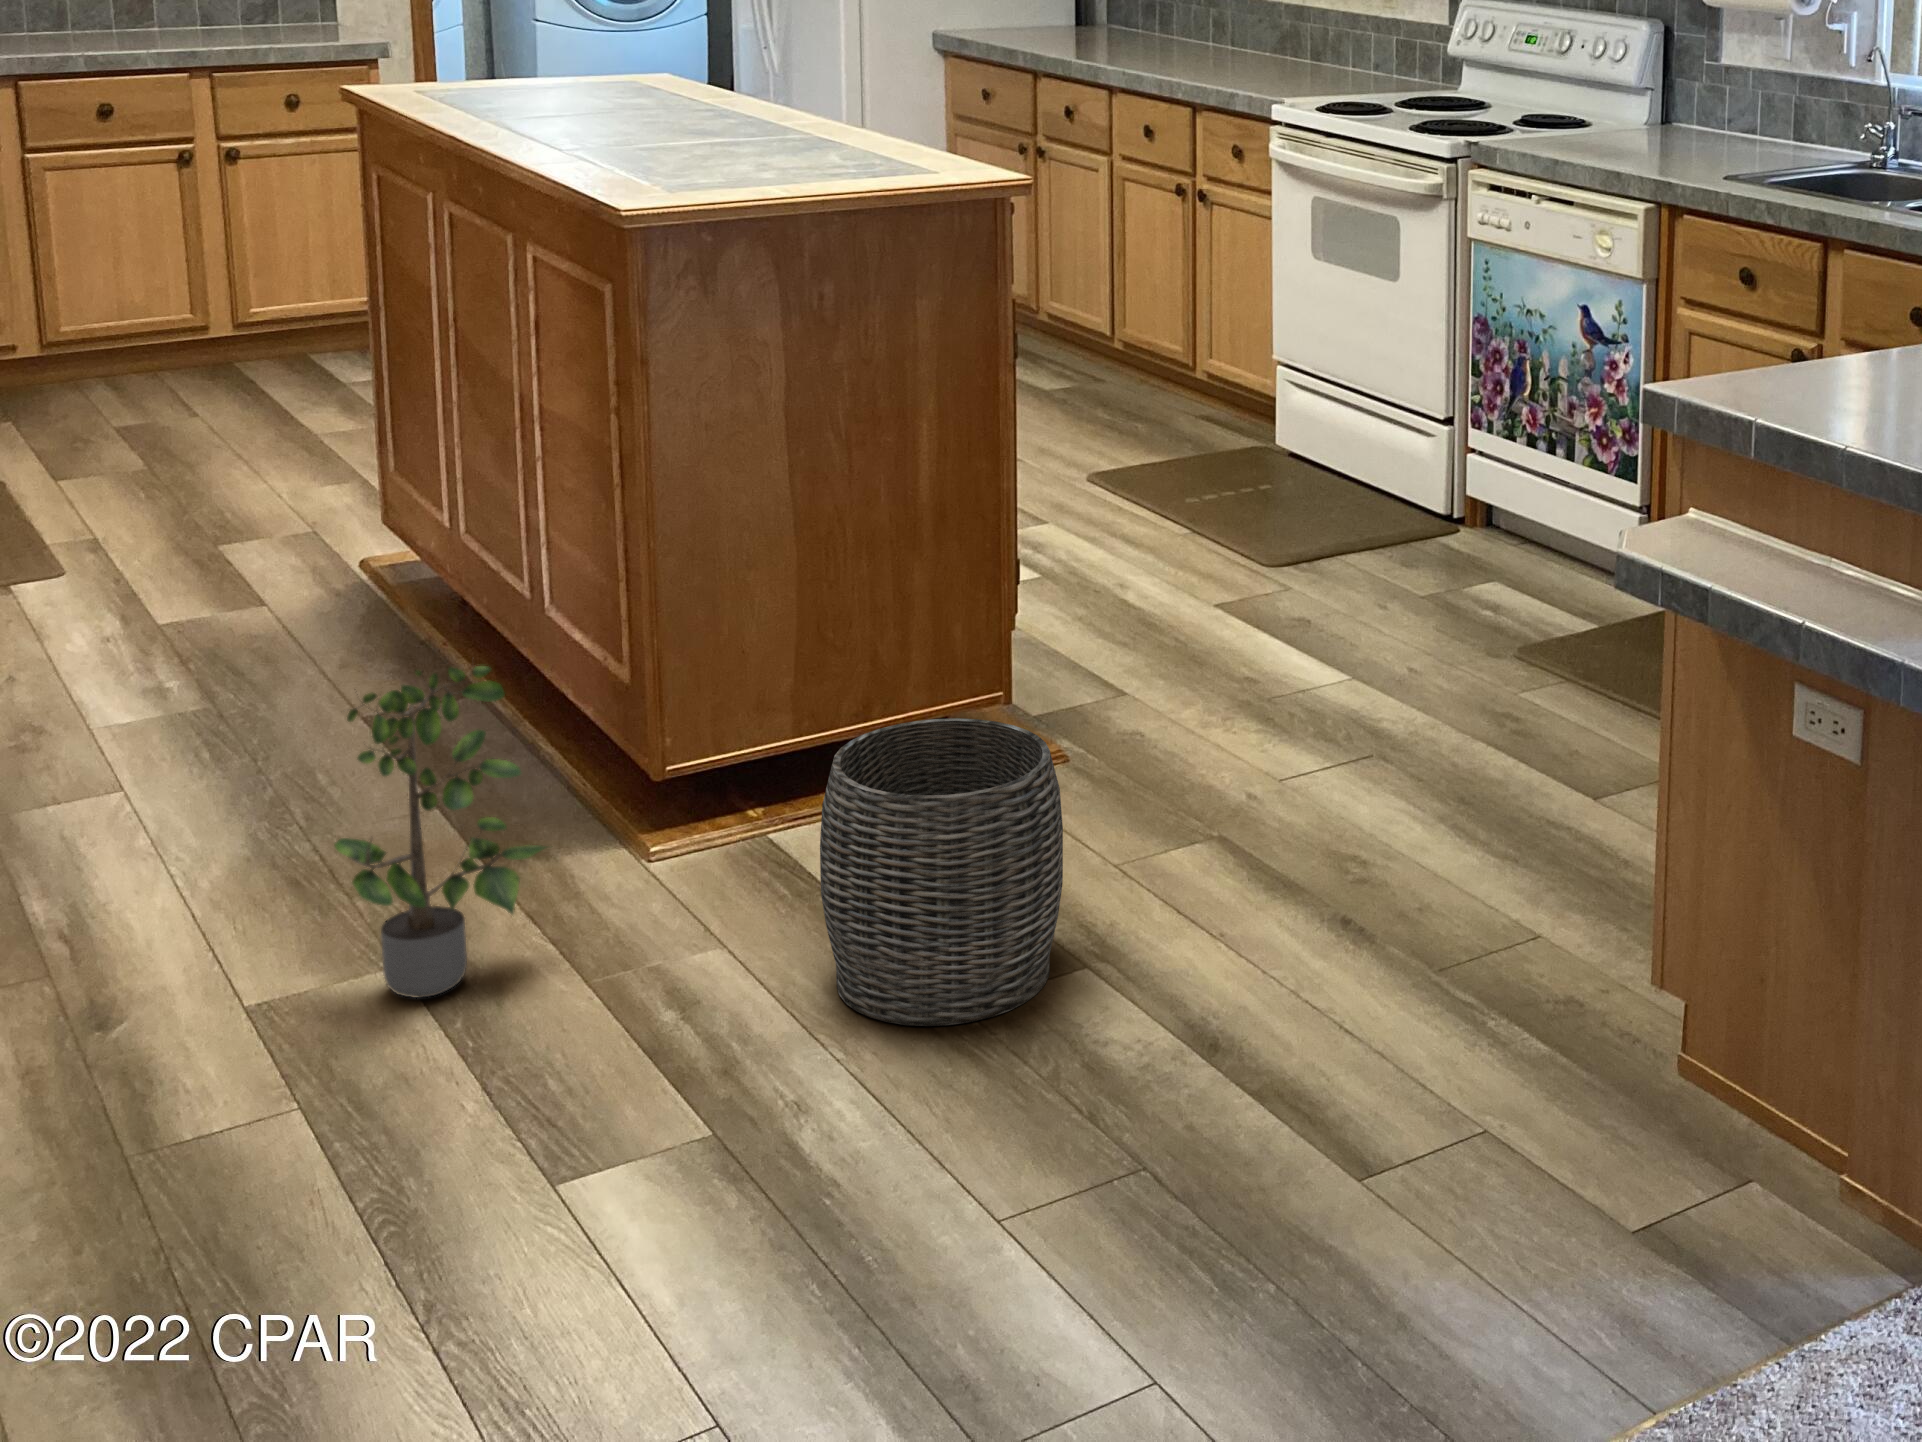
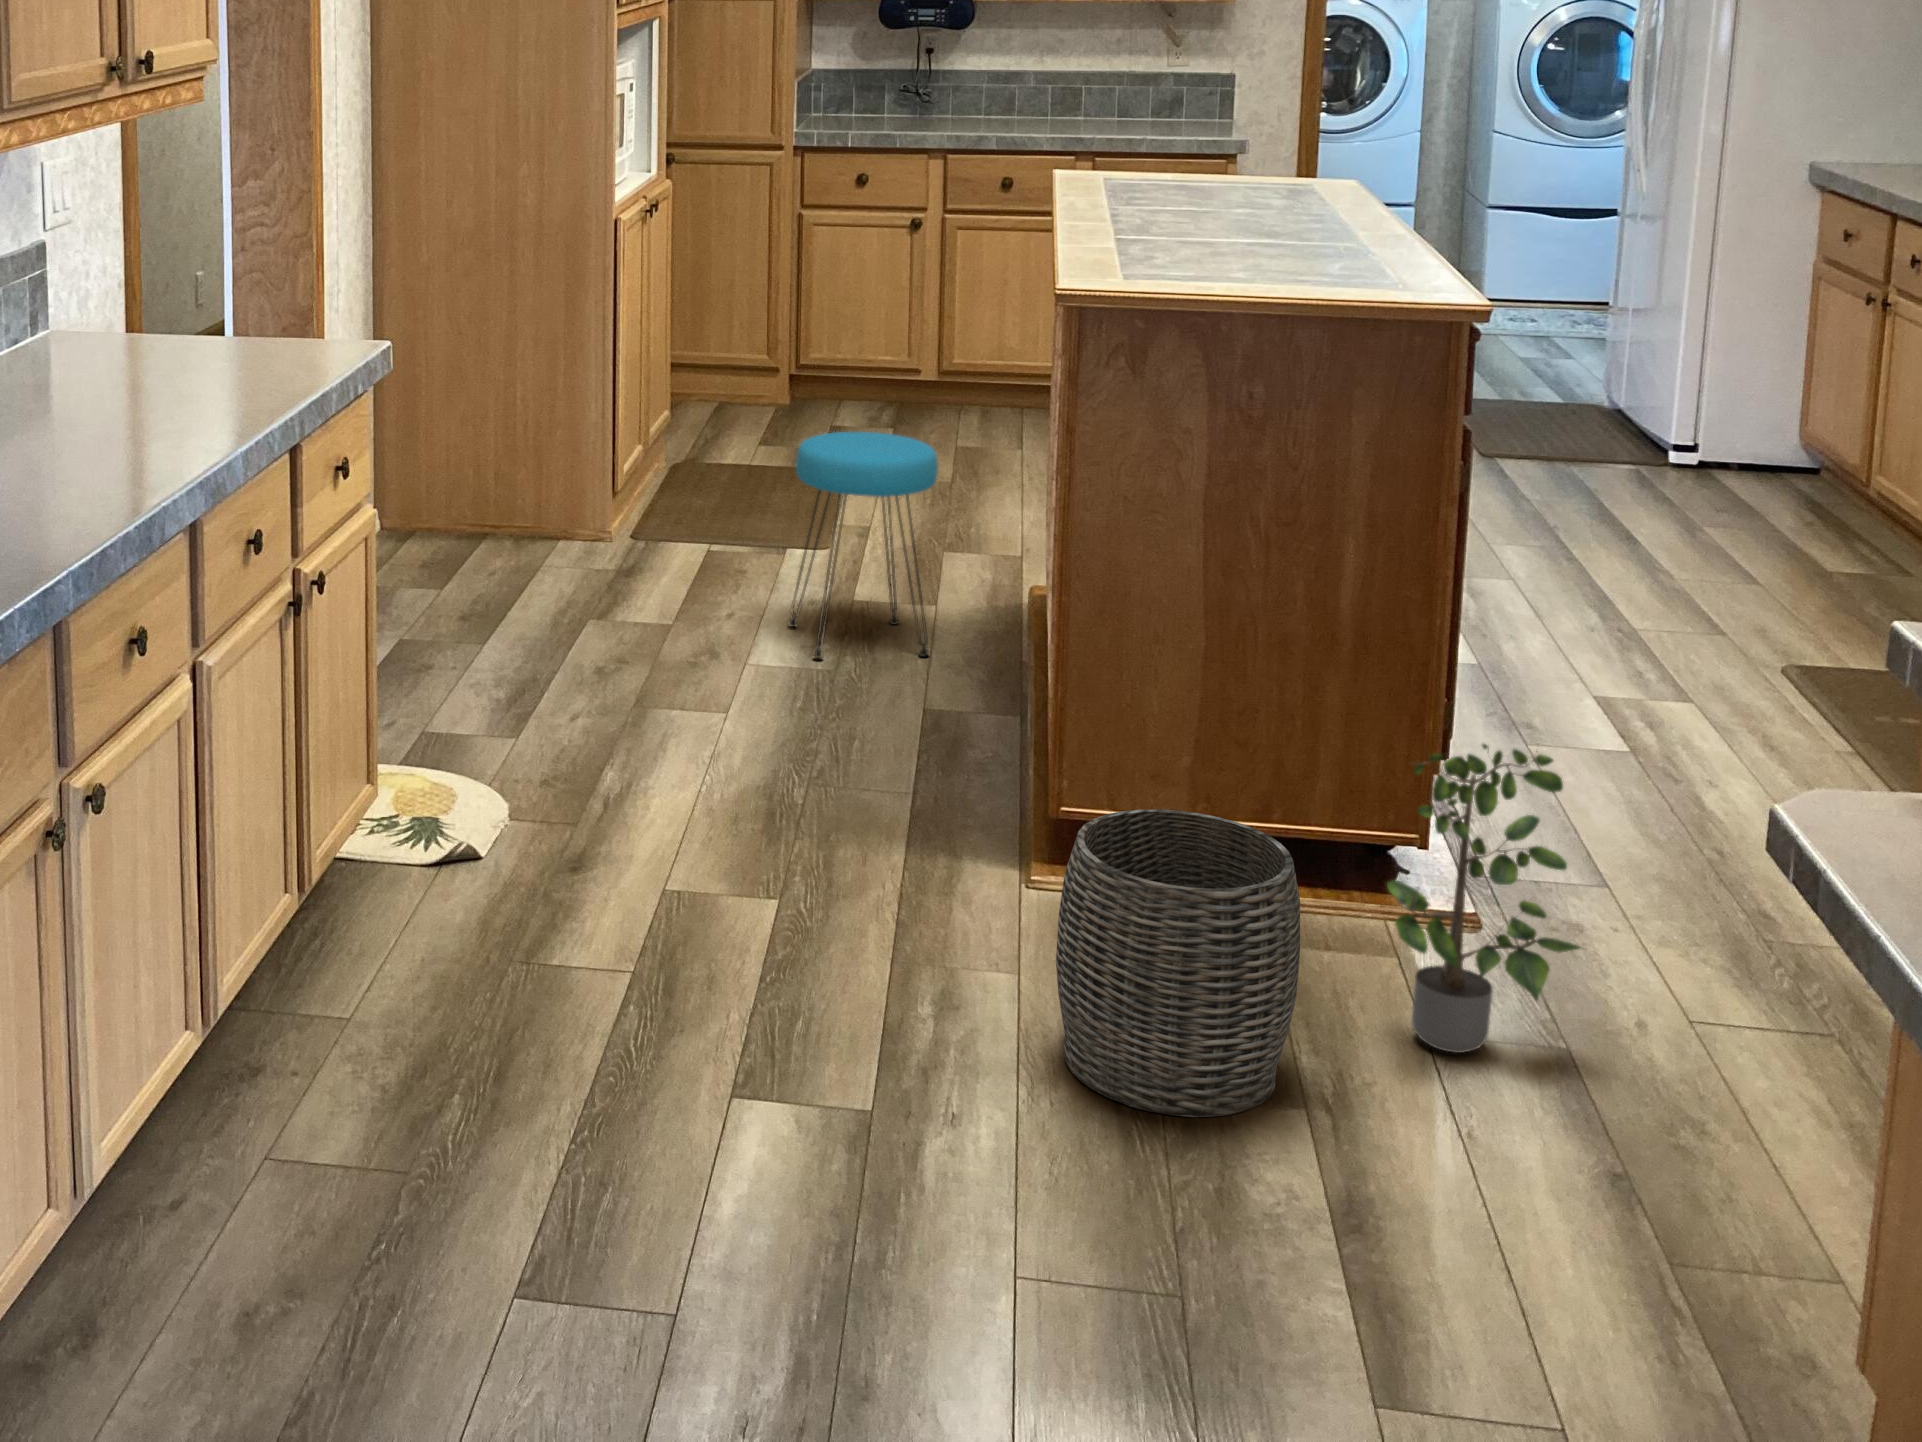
stool: none [100,417,314,698] -> present [788,432,938,658]
potted plant: present [335,666,546,998] -> present [1387,744,1582,1053]

